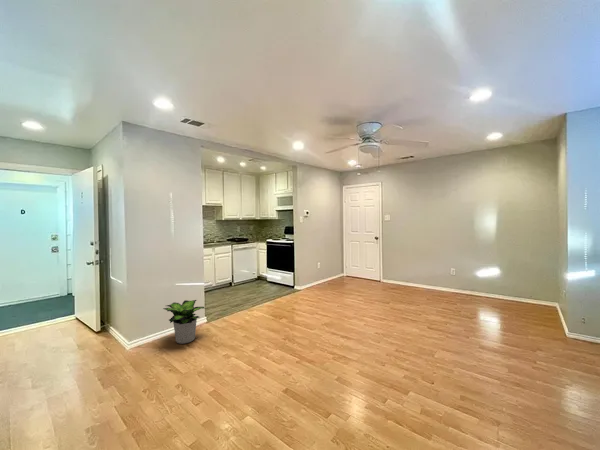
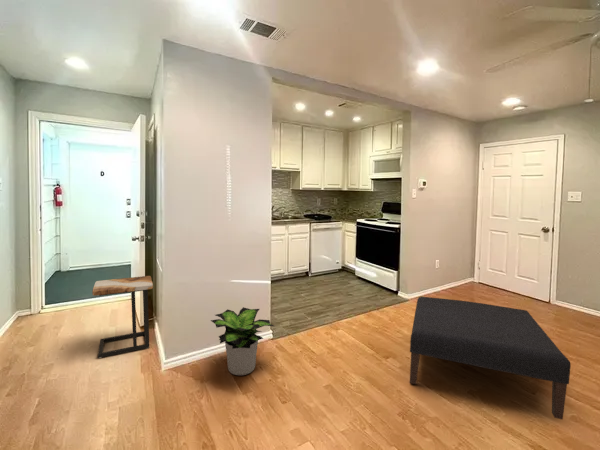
ottoman: none [292,283,367,334] -> present [410,297,571,419]
side table: none [64,288,114,350] -> present [92,276,153,358]

